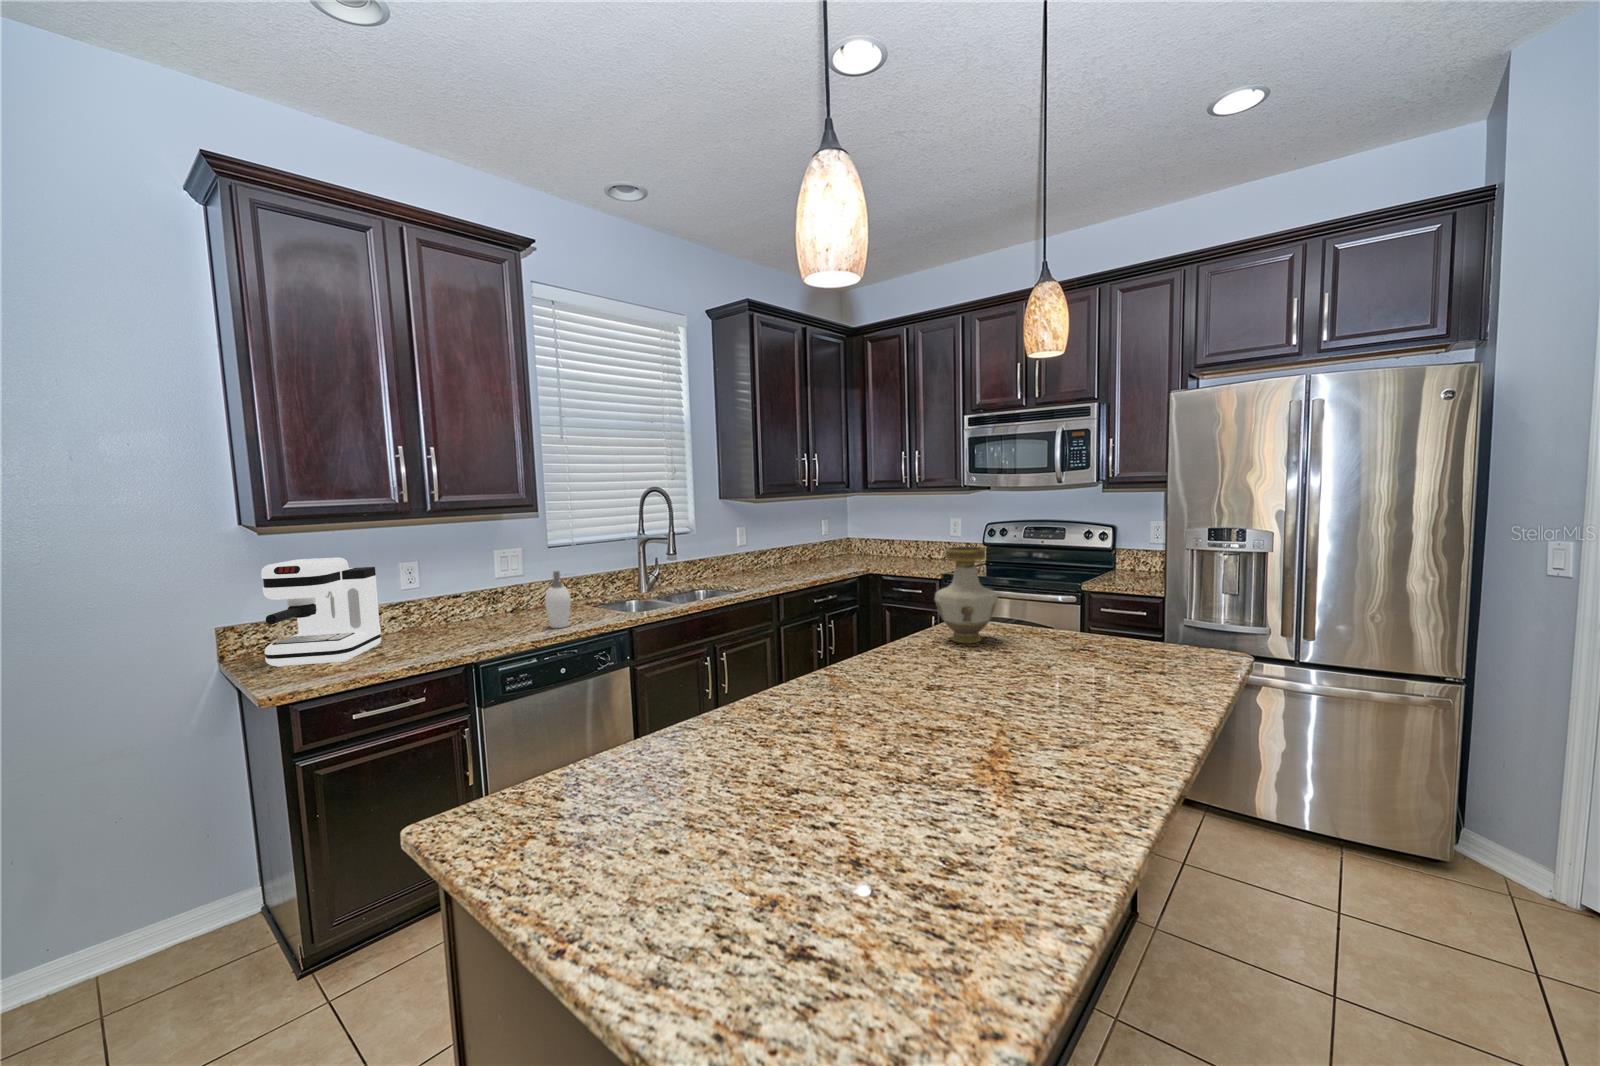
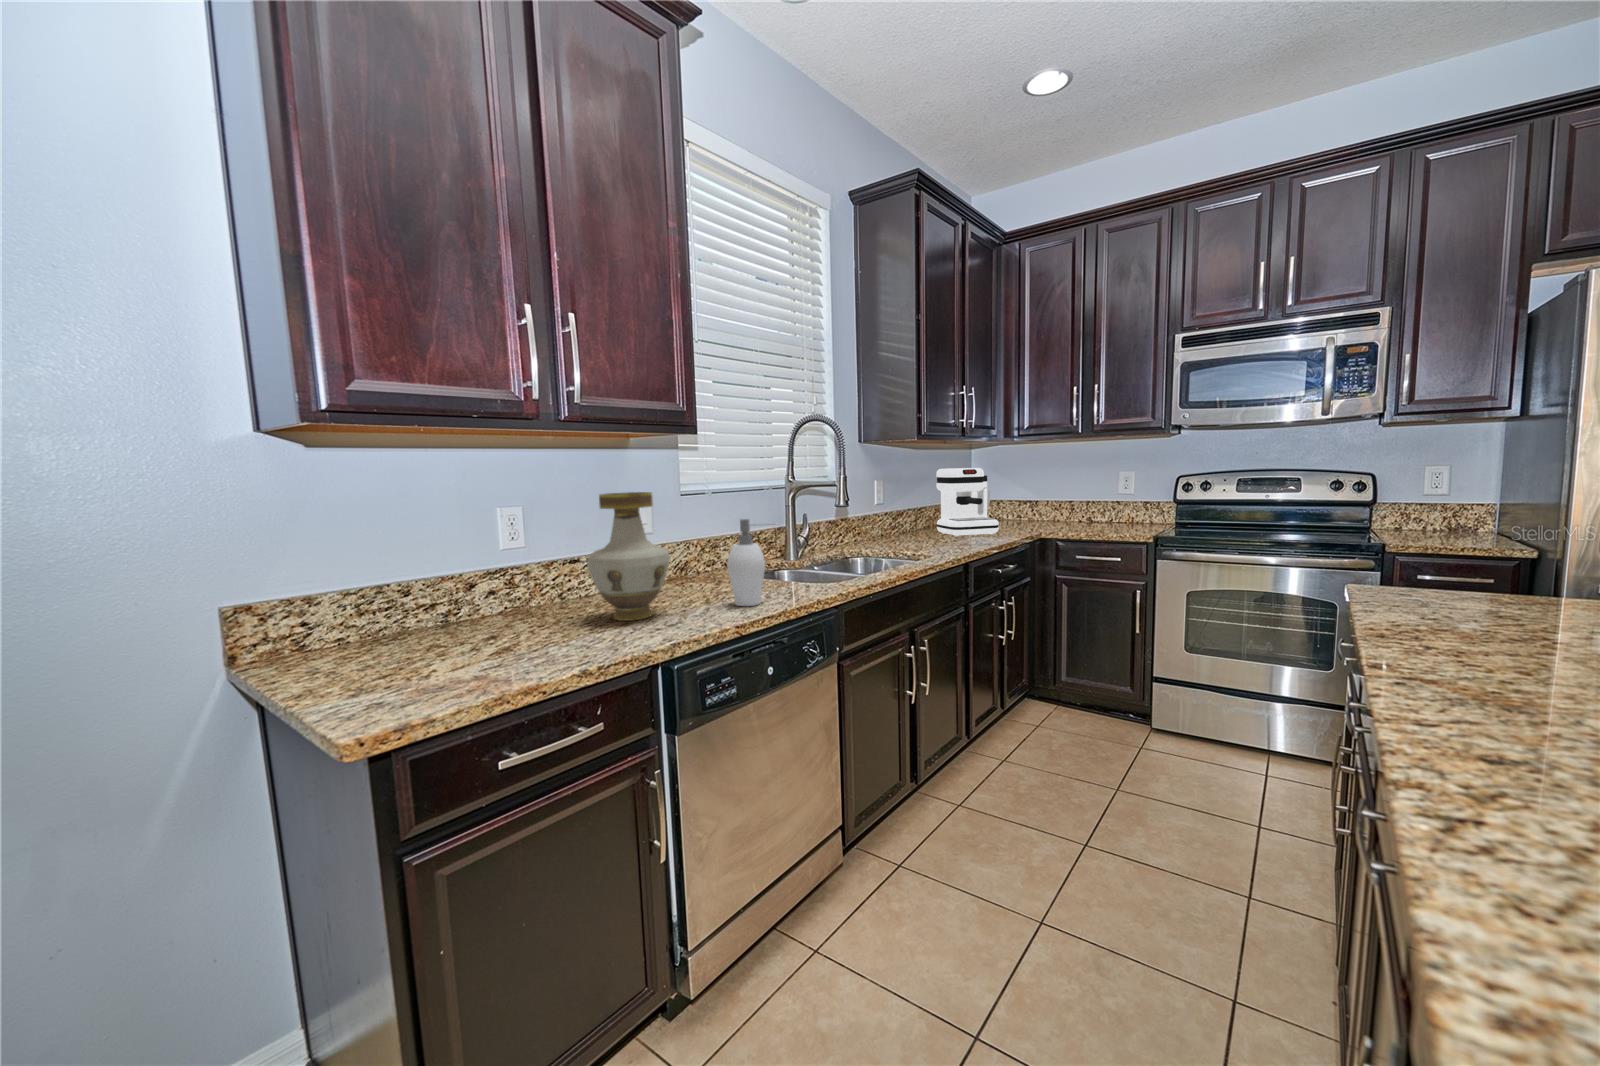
vase: present [935,547,998,643] -> present [587,492,670,621]
coffee maker: present [261,558,381,667] -> present [936,468,999,537]

